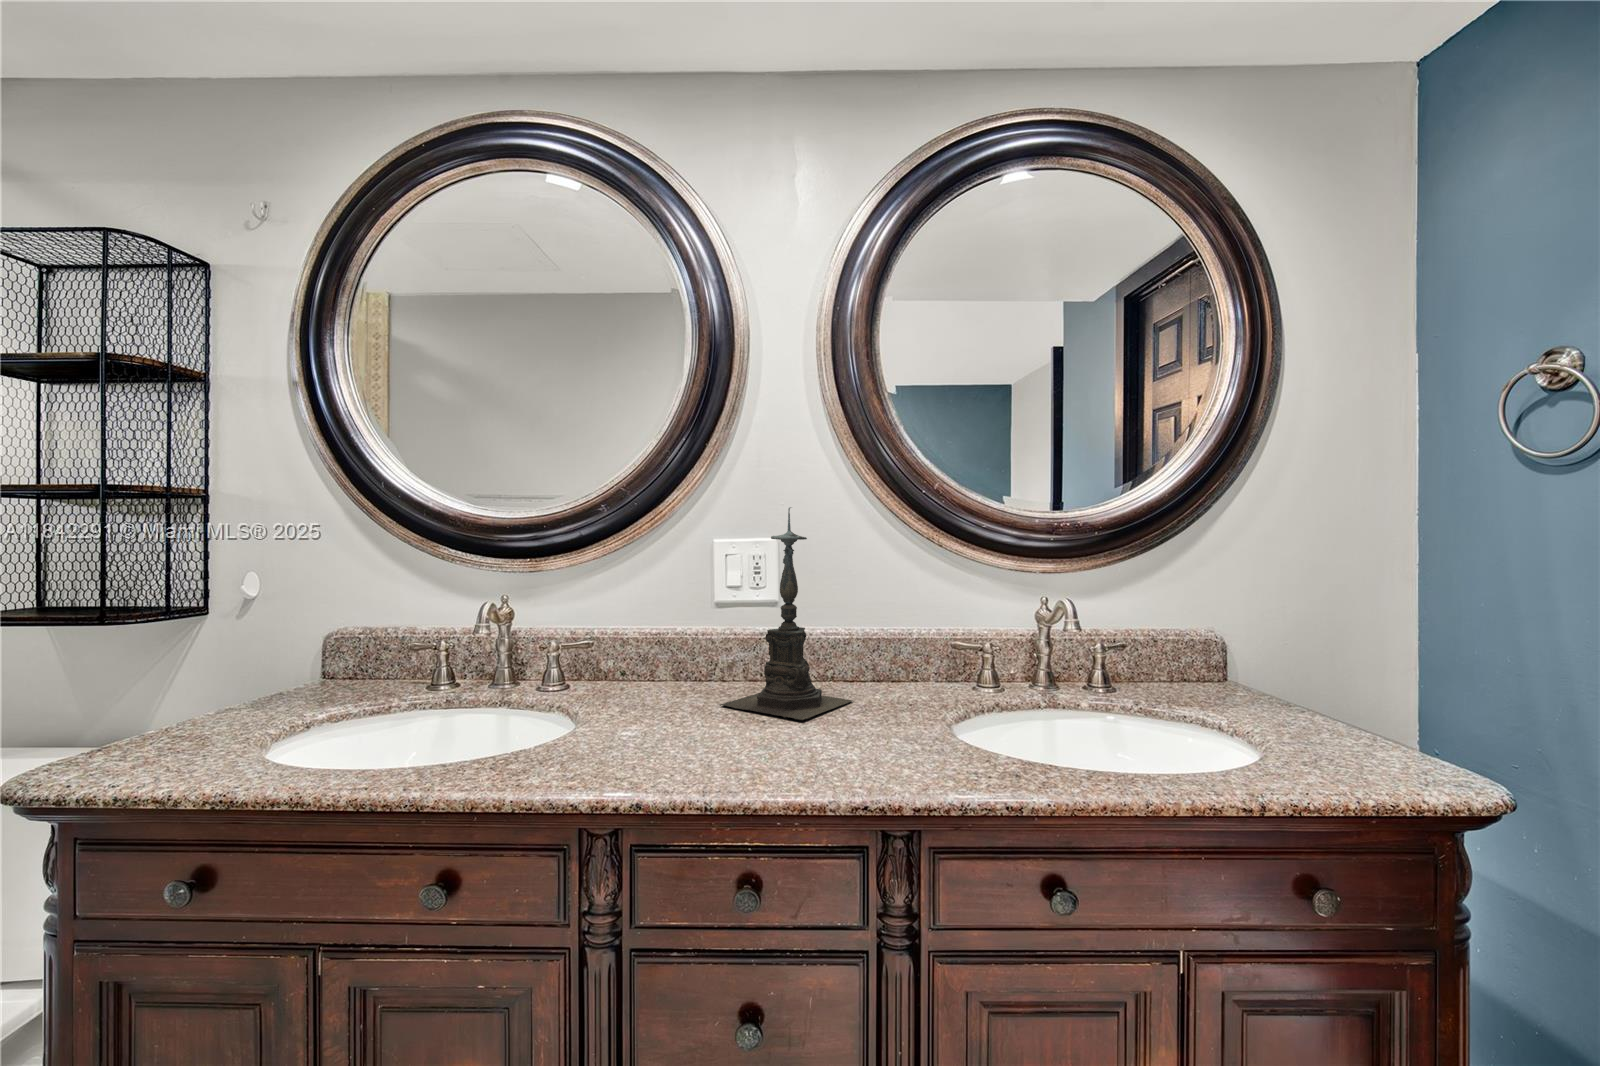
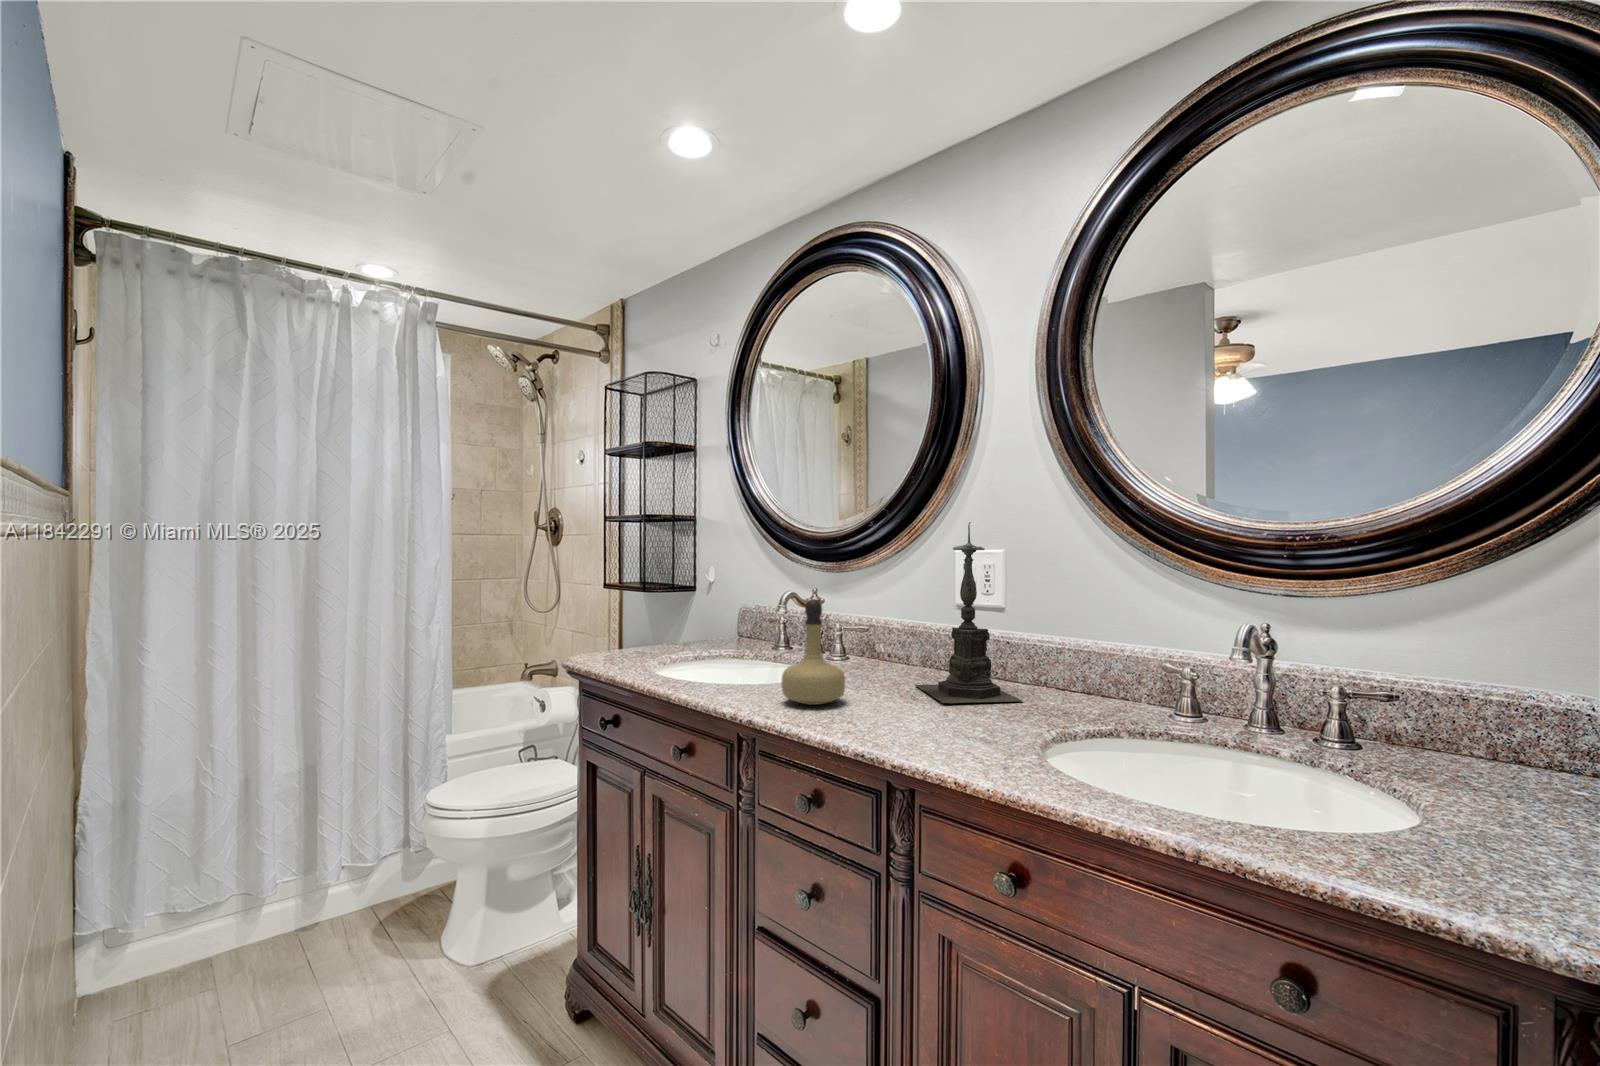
perfume bottle: none [624,612,714,760] -> present [781,599,845,705]

